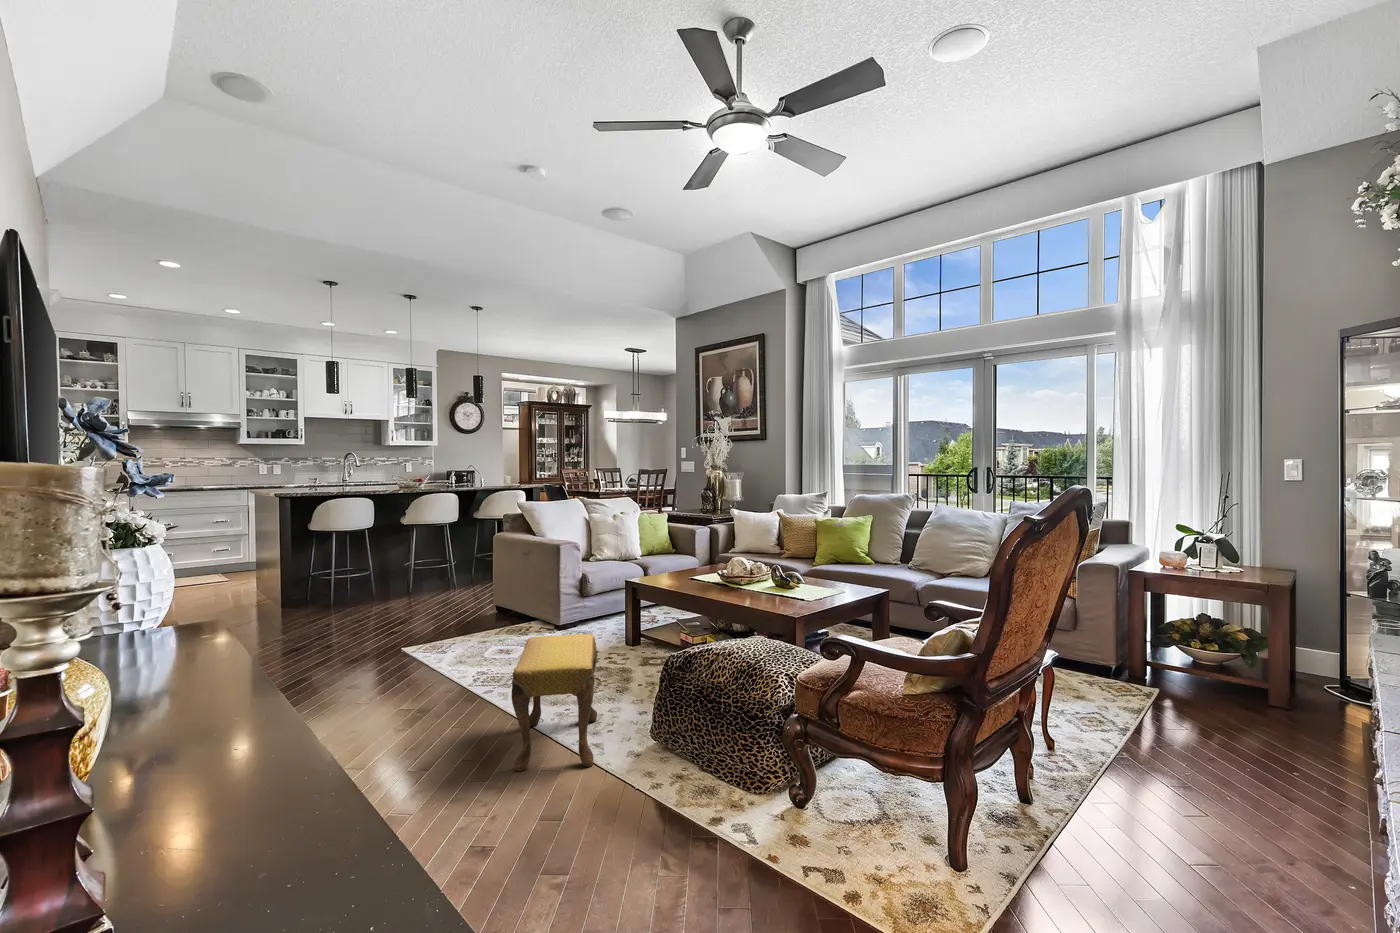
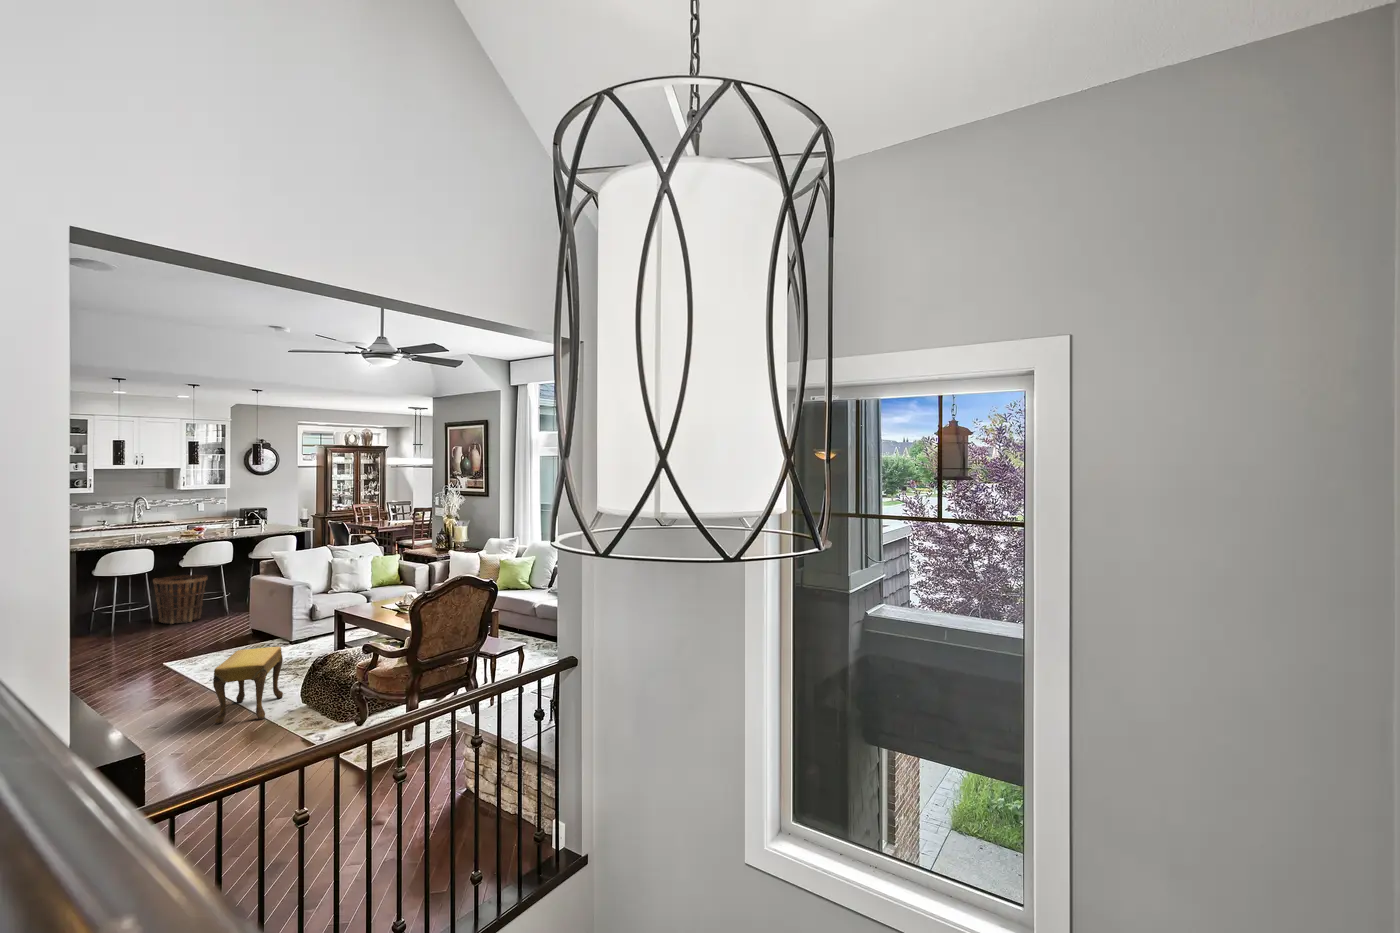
basket: none [373,535,432,595] -> present [153,575,207,624]

